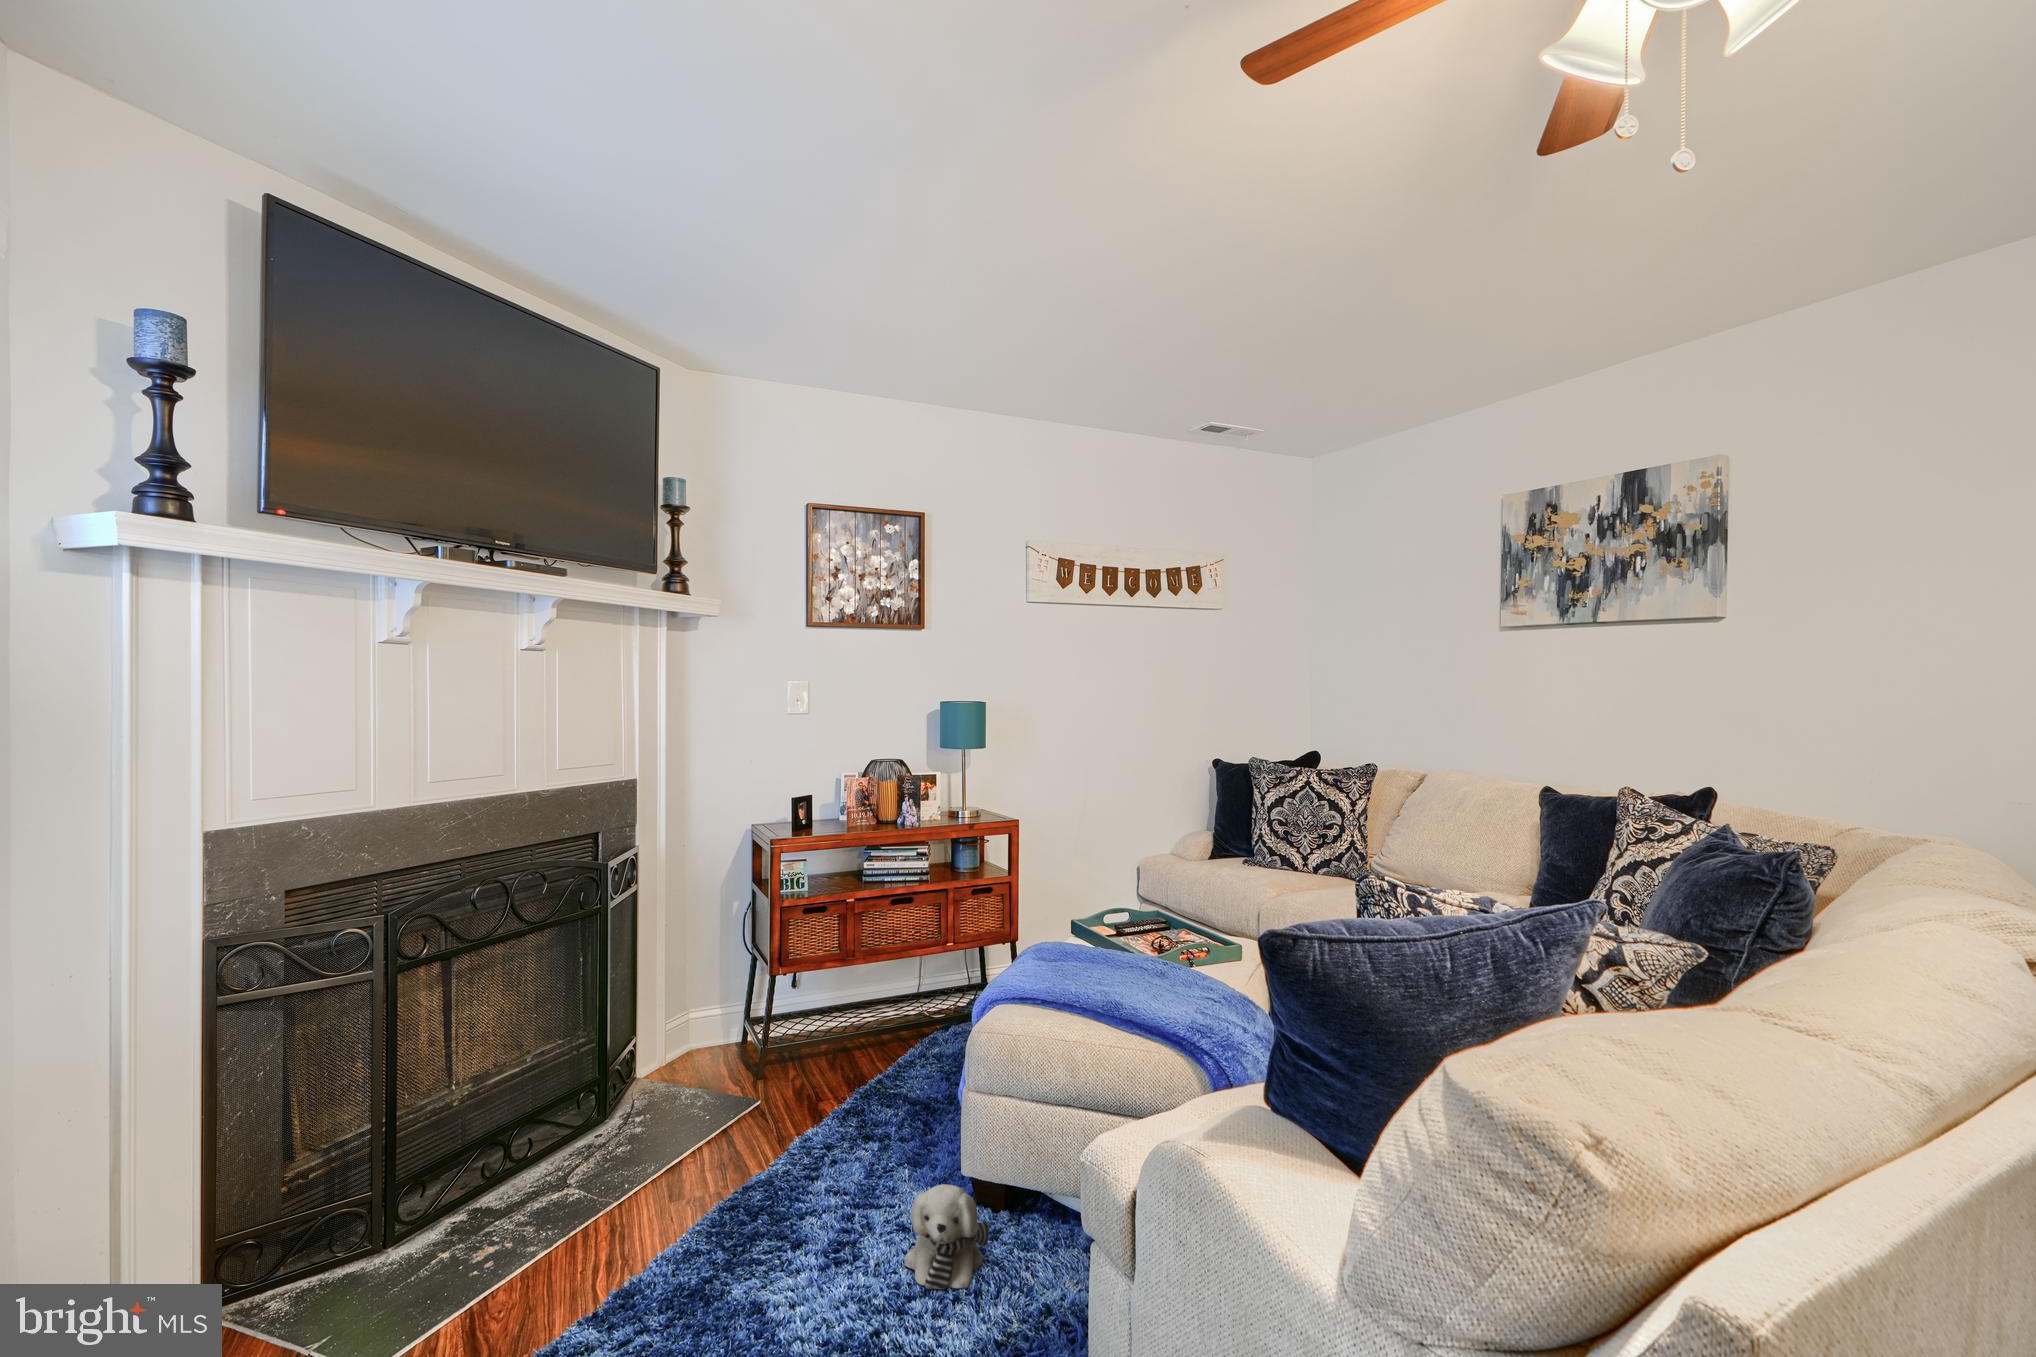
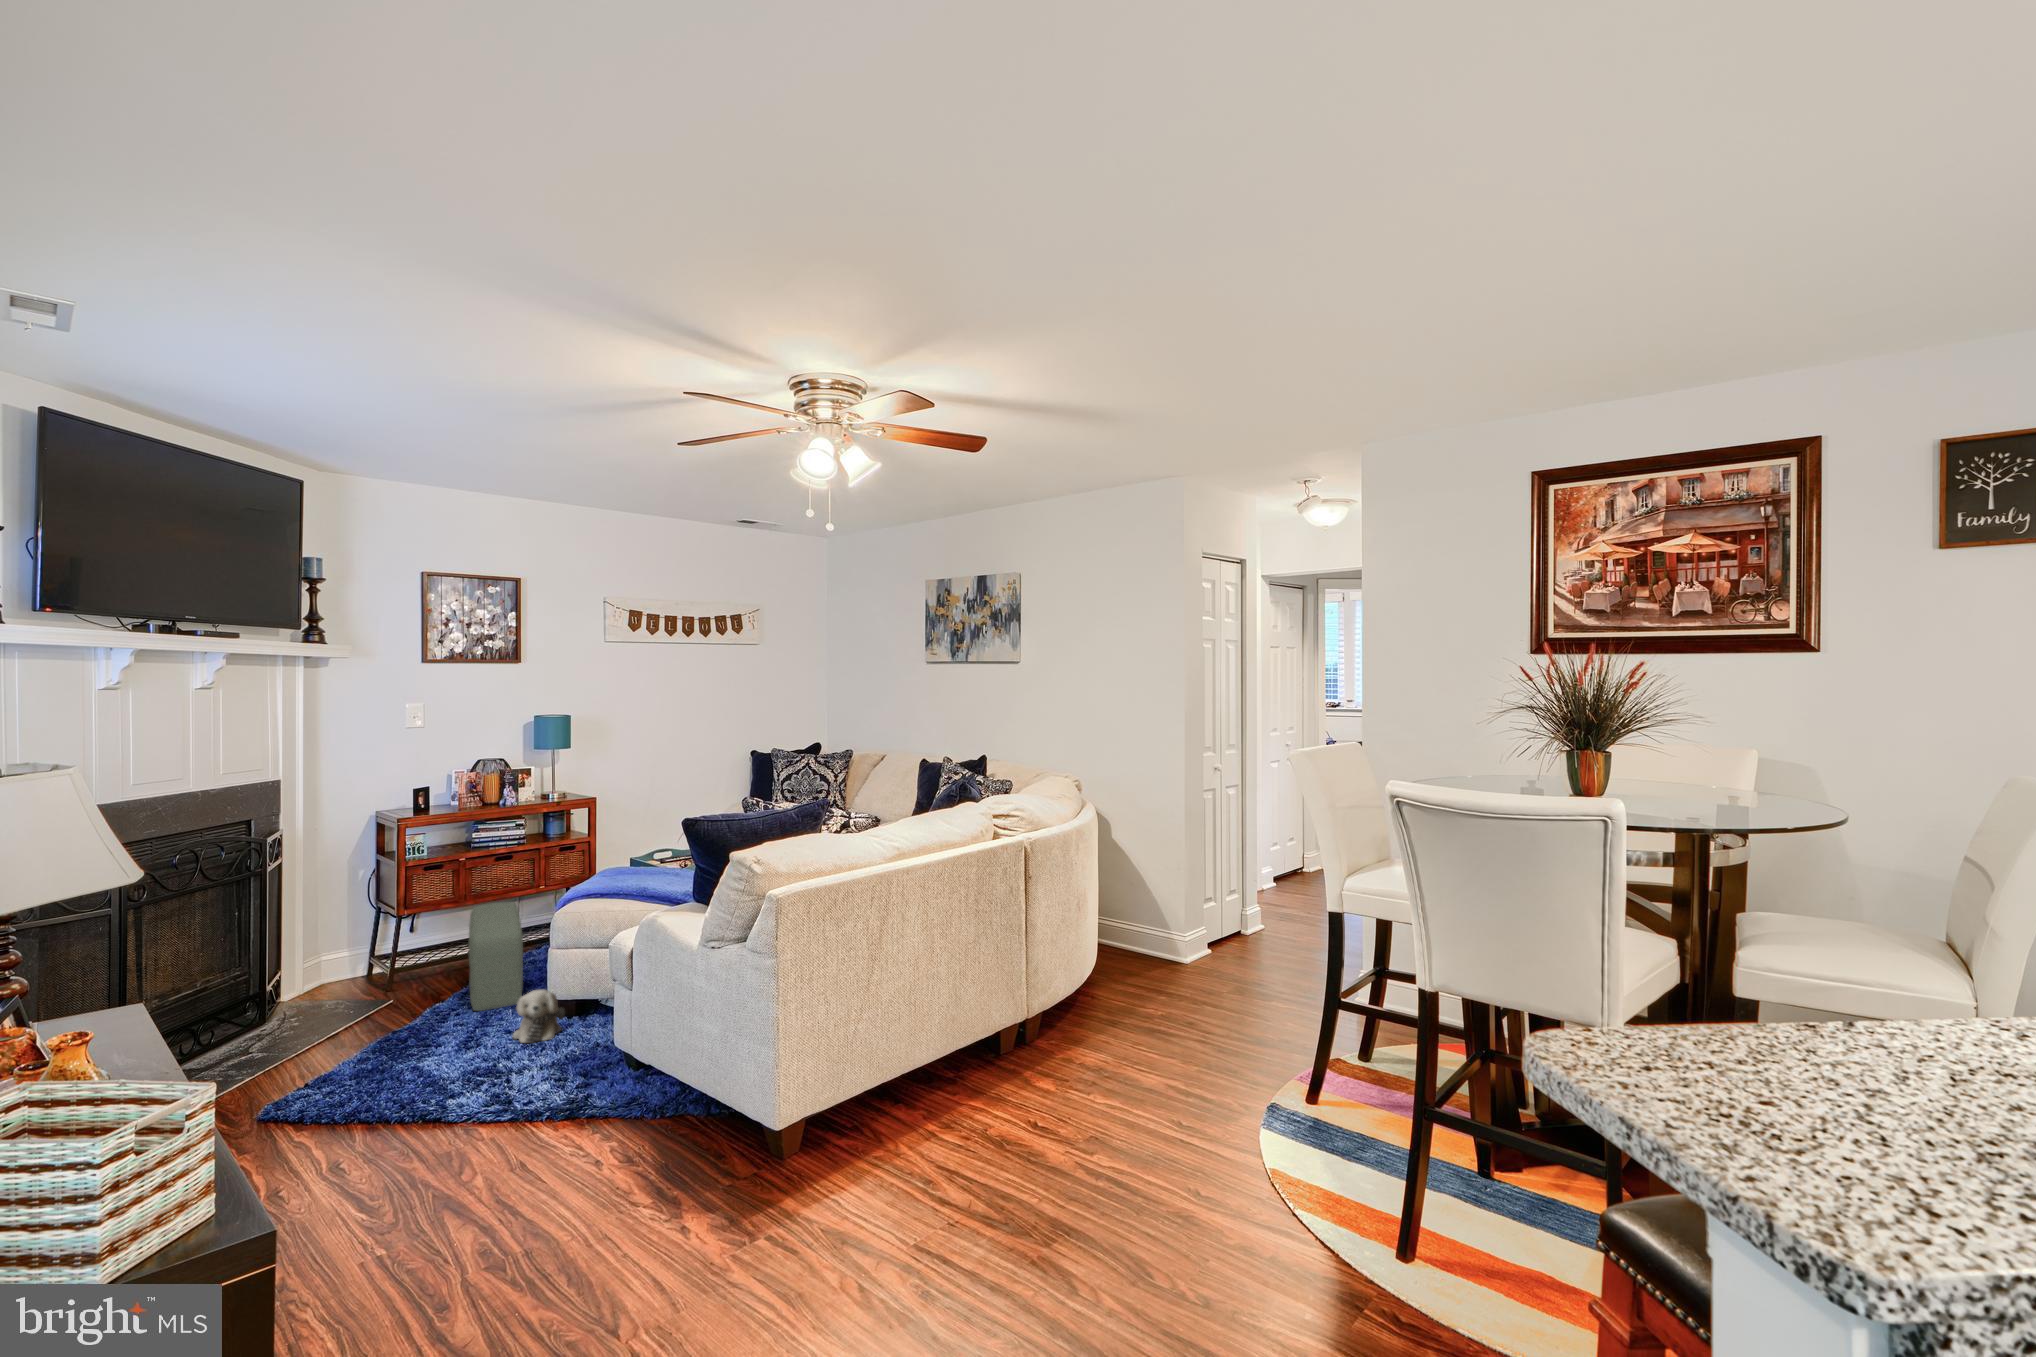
pouf: none [849,971,922,1165] -> present [468,902,523,1011]

